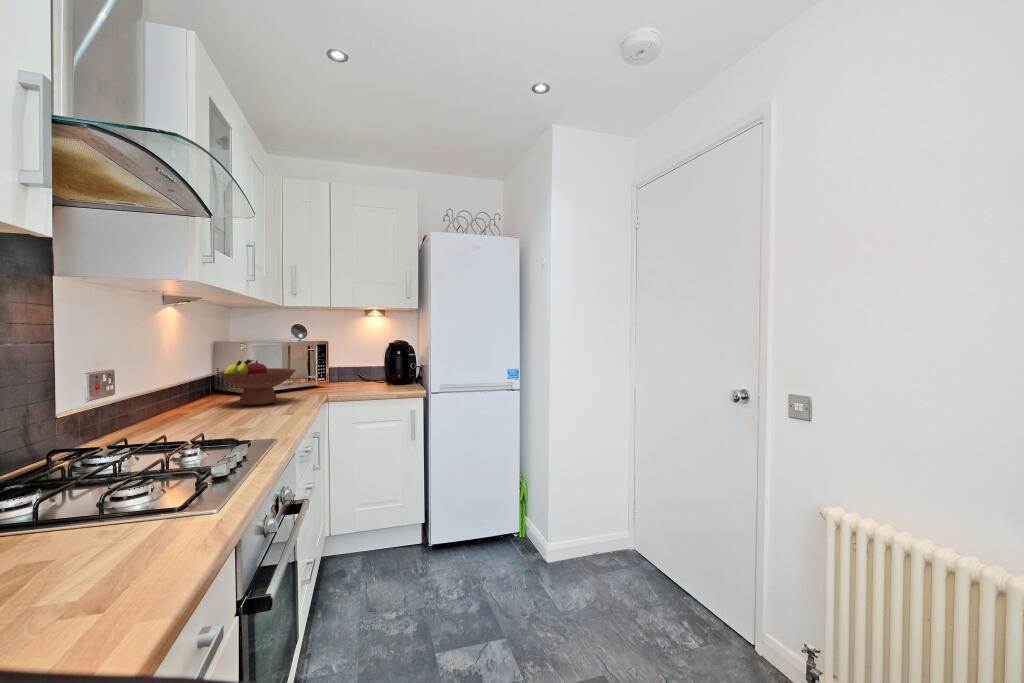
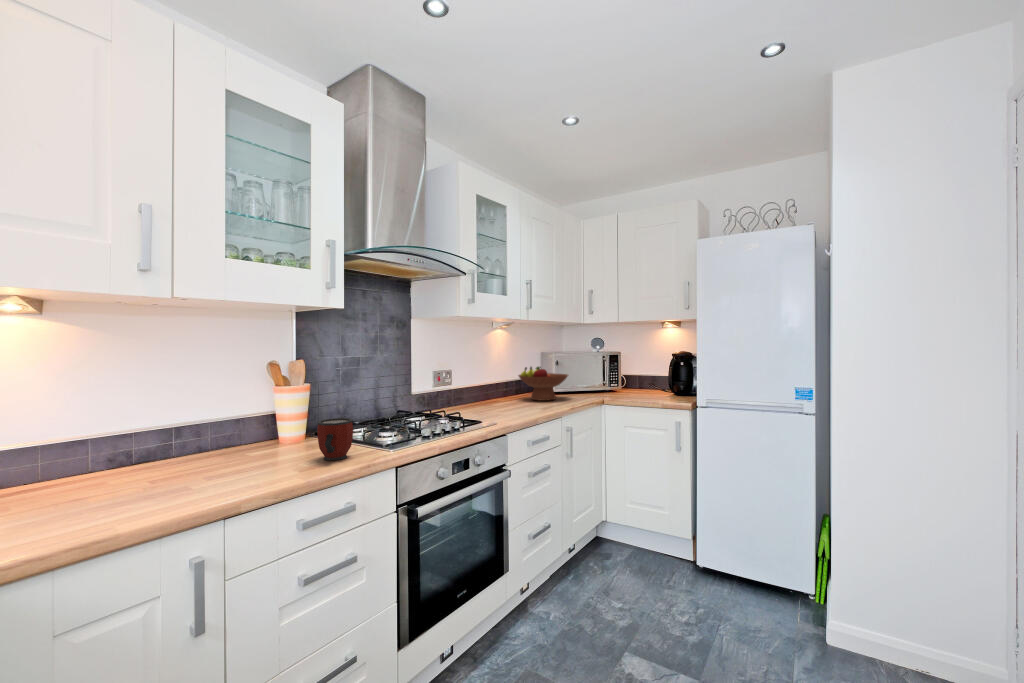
mug: none [65,466,159,566] -> present [317,418,353,460]

